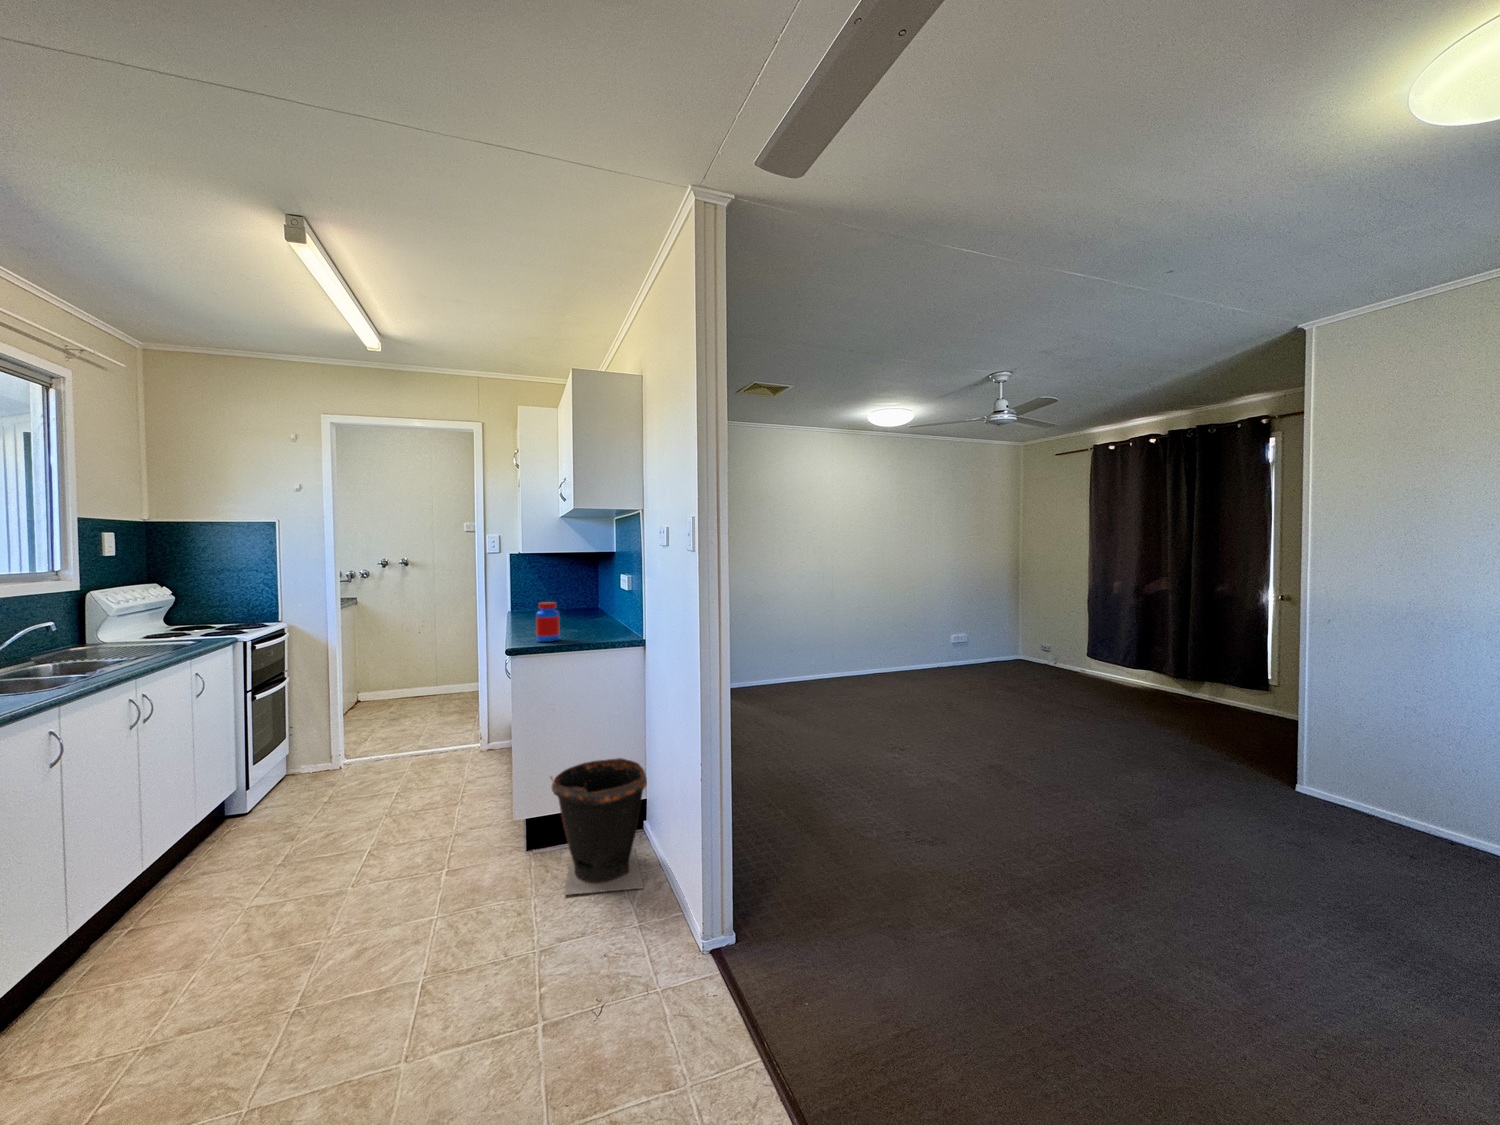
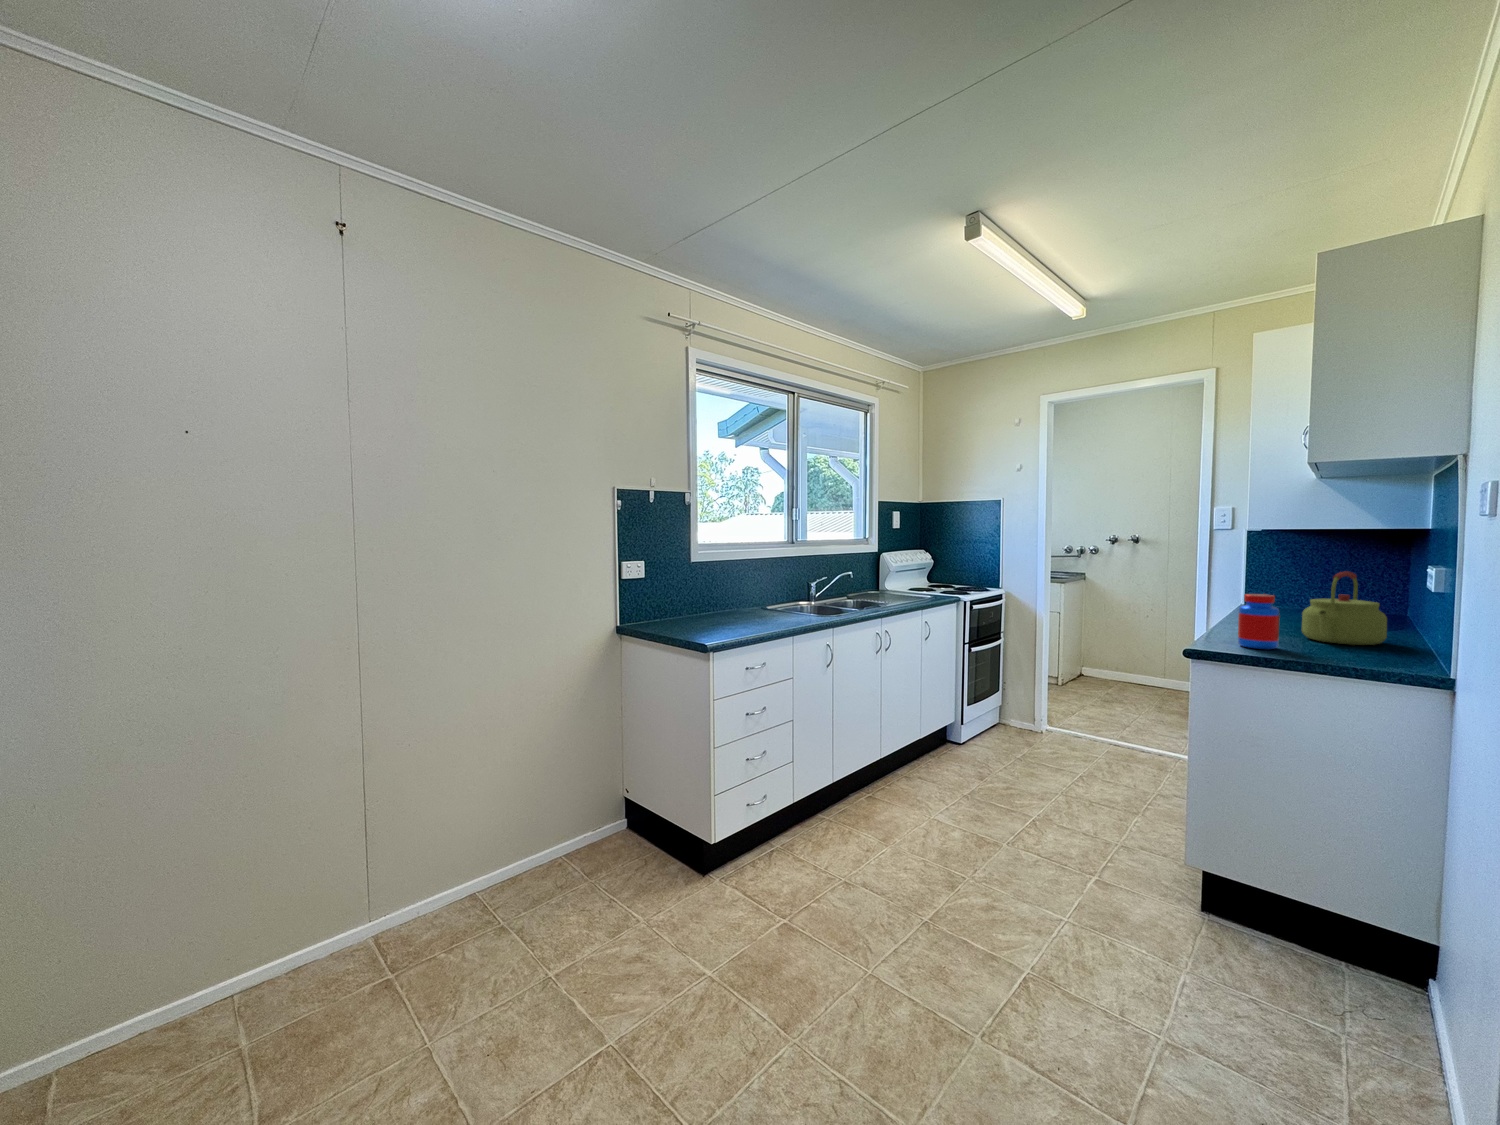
kettle: none [564,582,605,631] -> present [1302,571,1387,645]
waste bin: present [551,758,647,895] -> none [1226,828,1427,1089]

